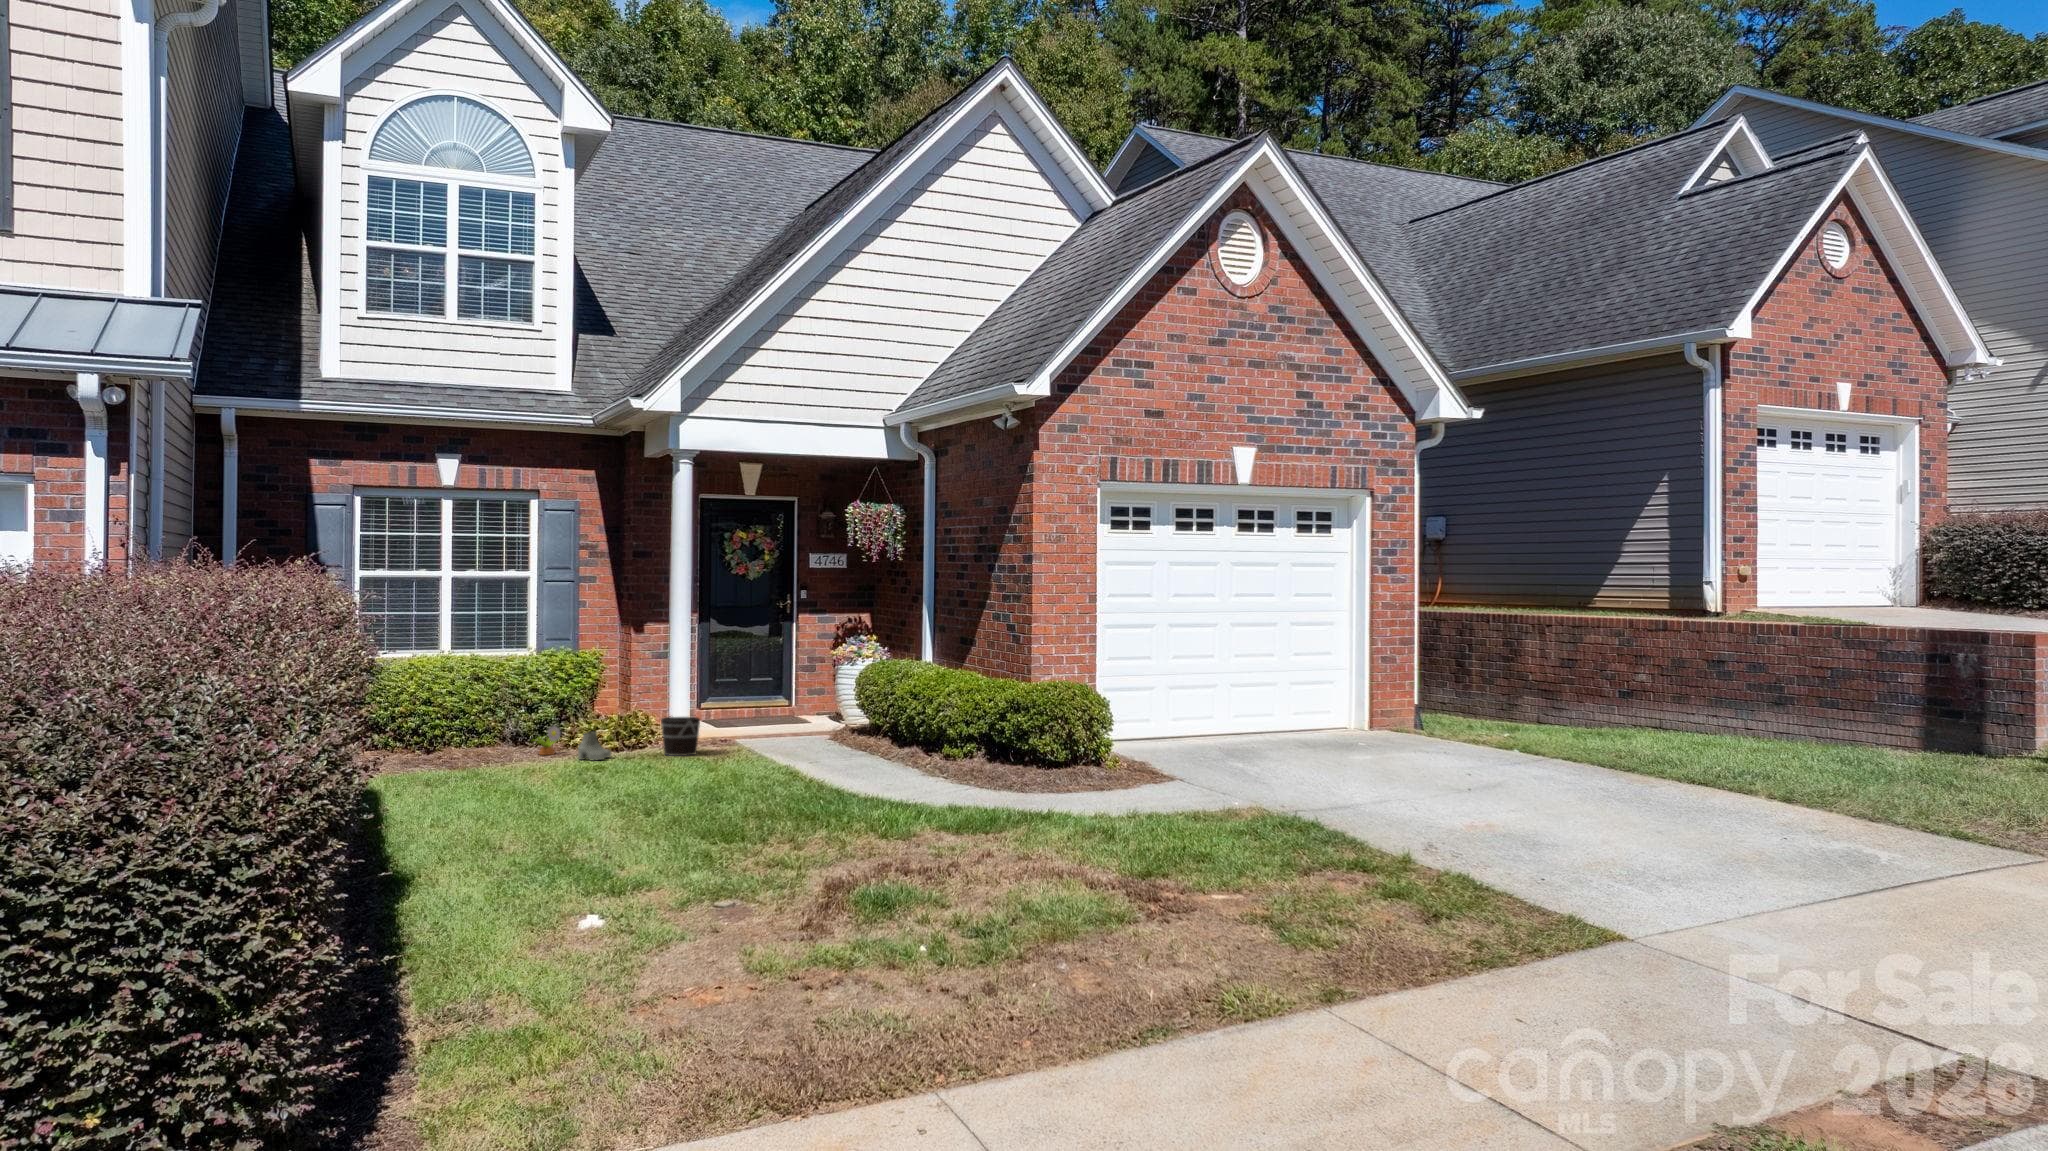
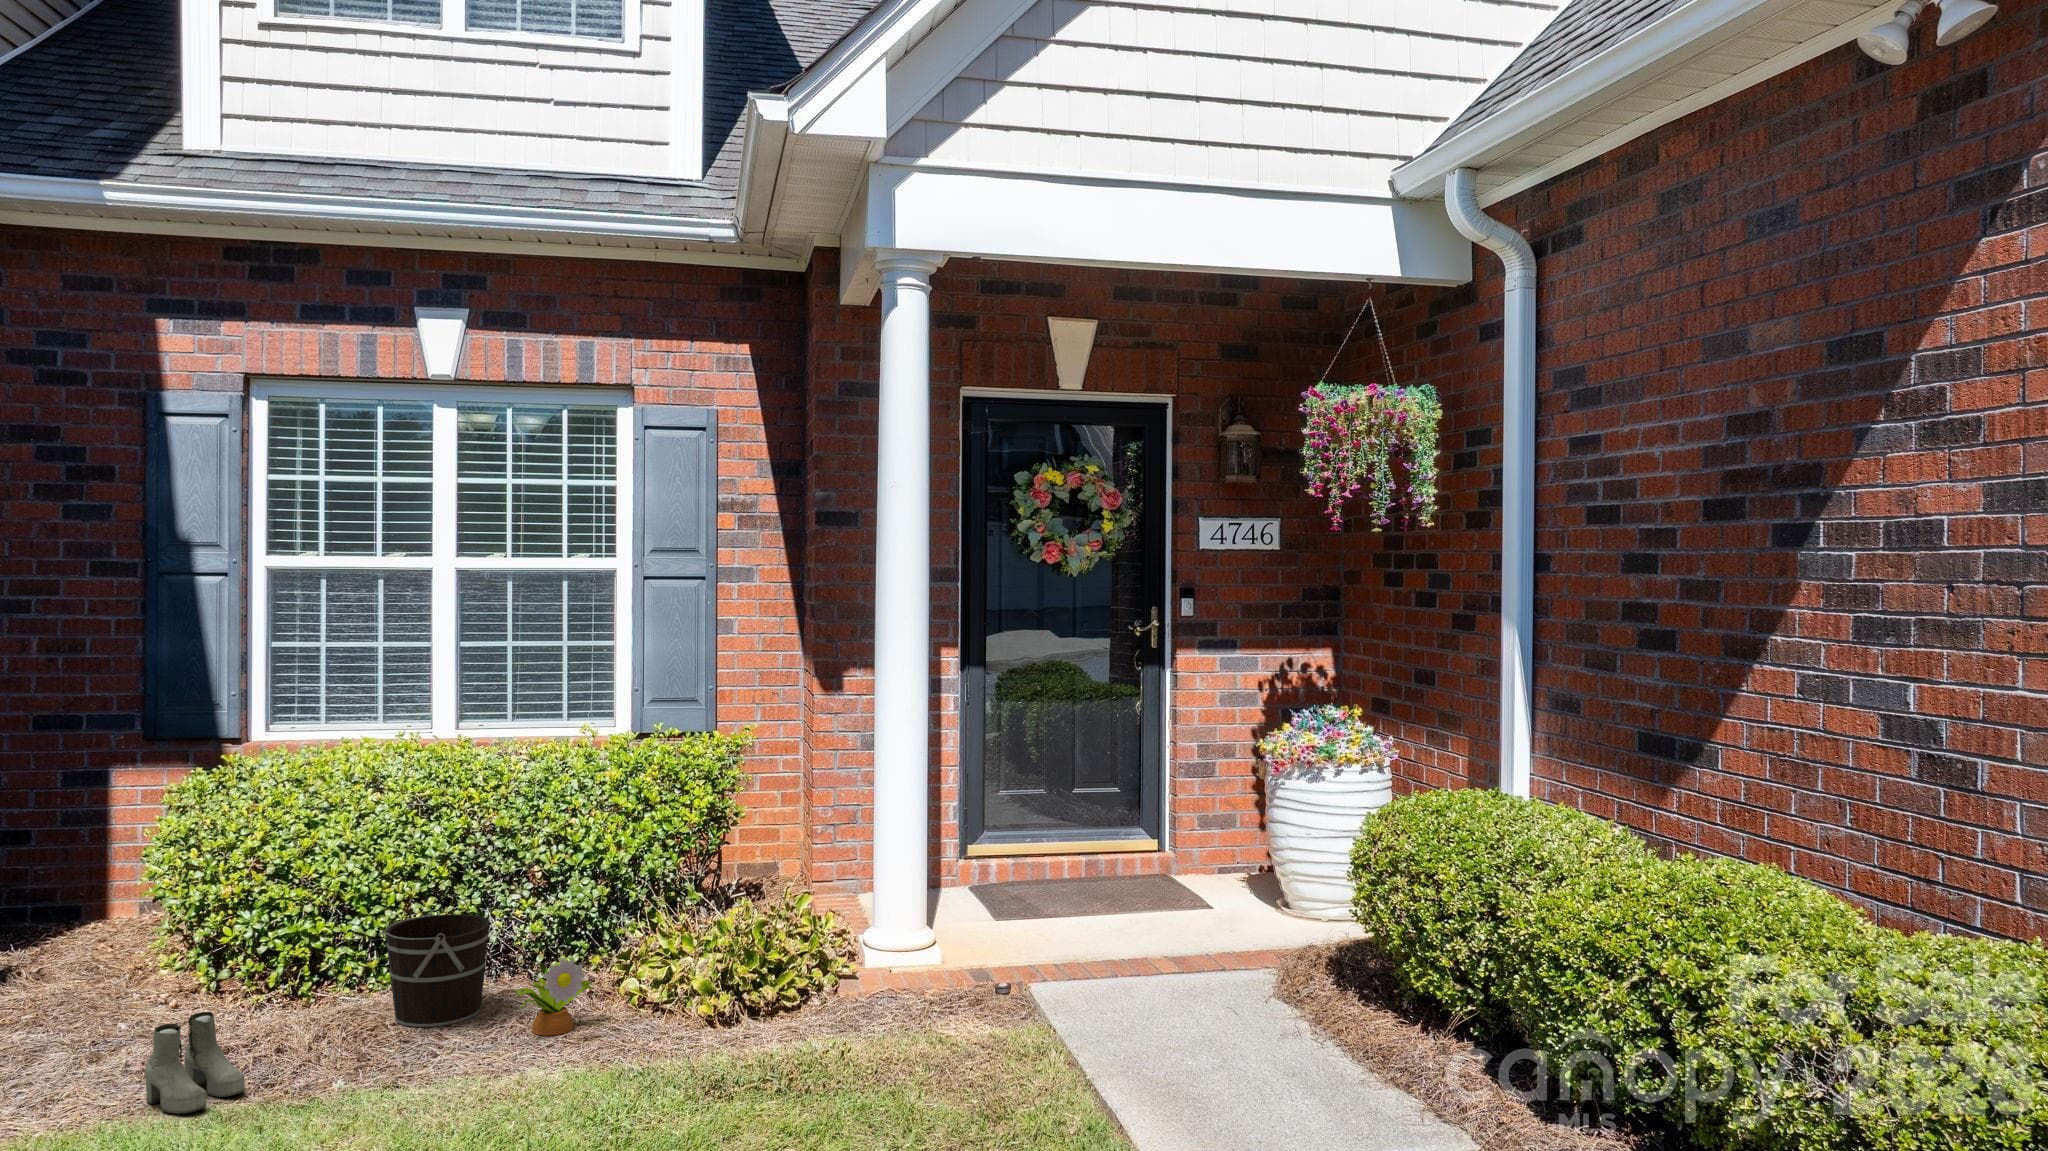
bucket: present [661,716,700,756] -> present [381,910,490,1027]
boots: present [578,731,611,760] -> present [145,1012,245,1114]

